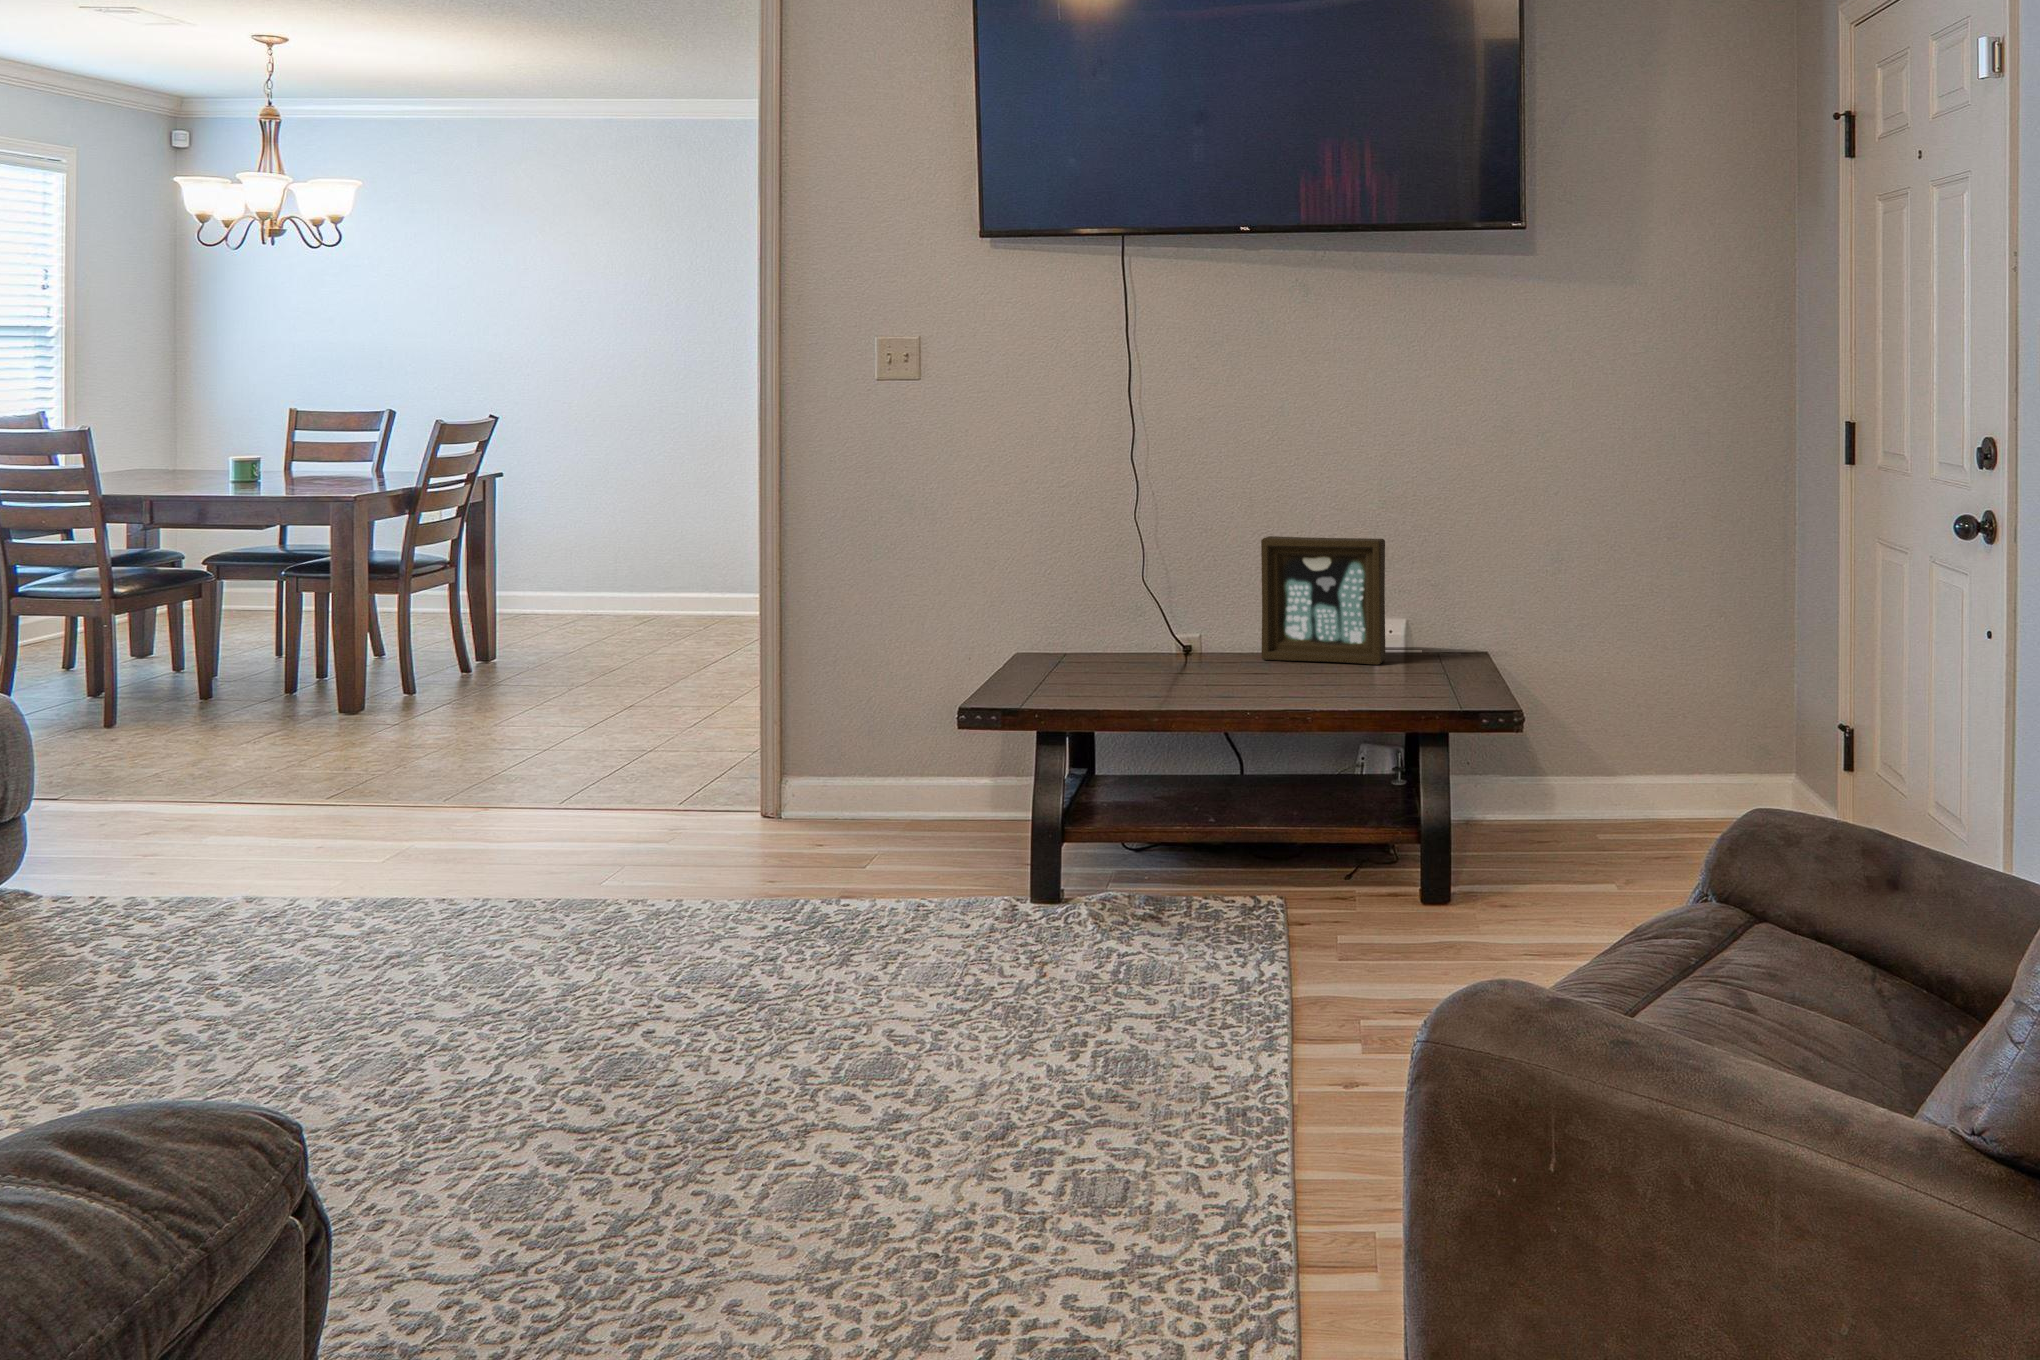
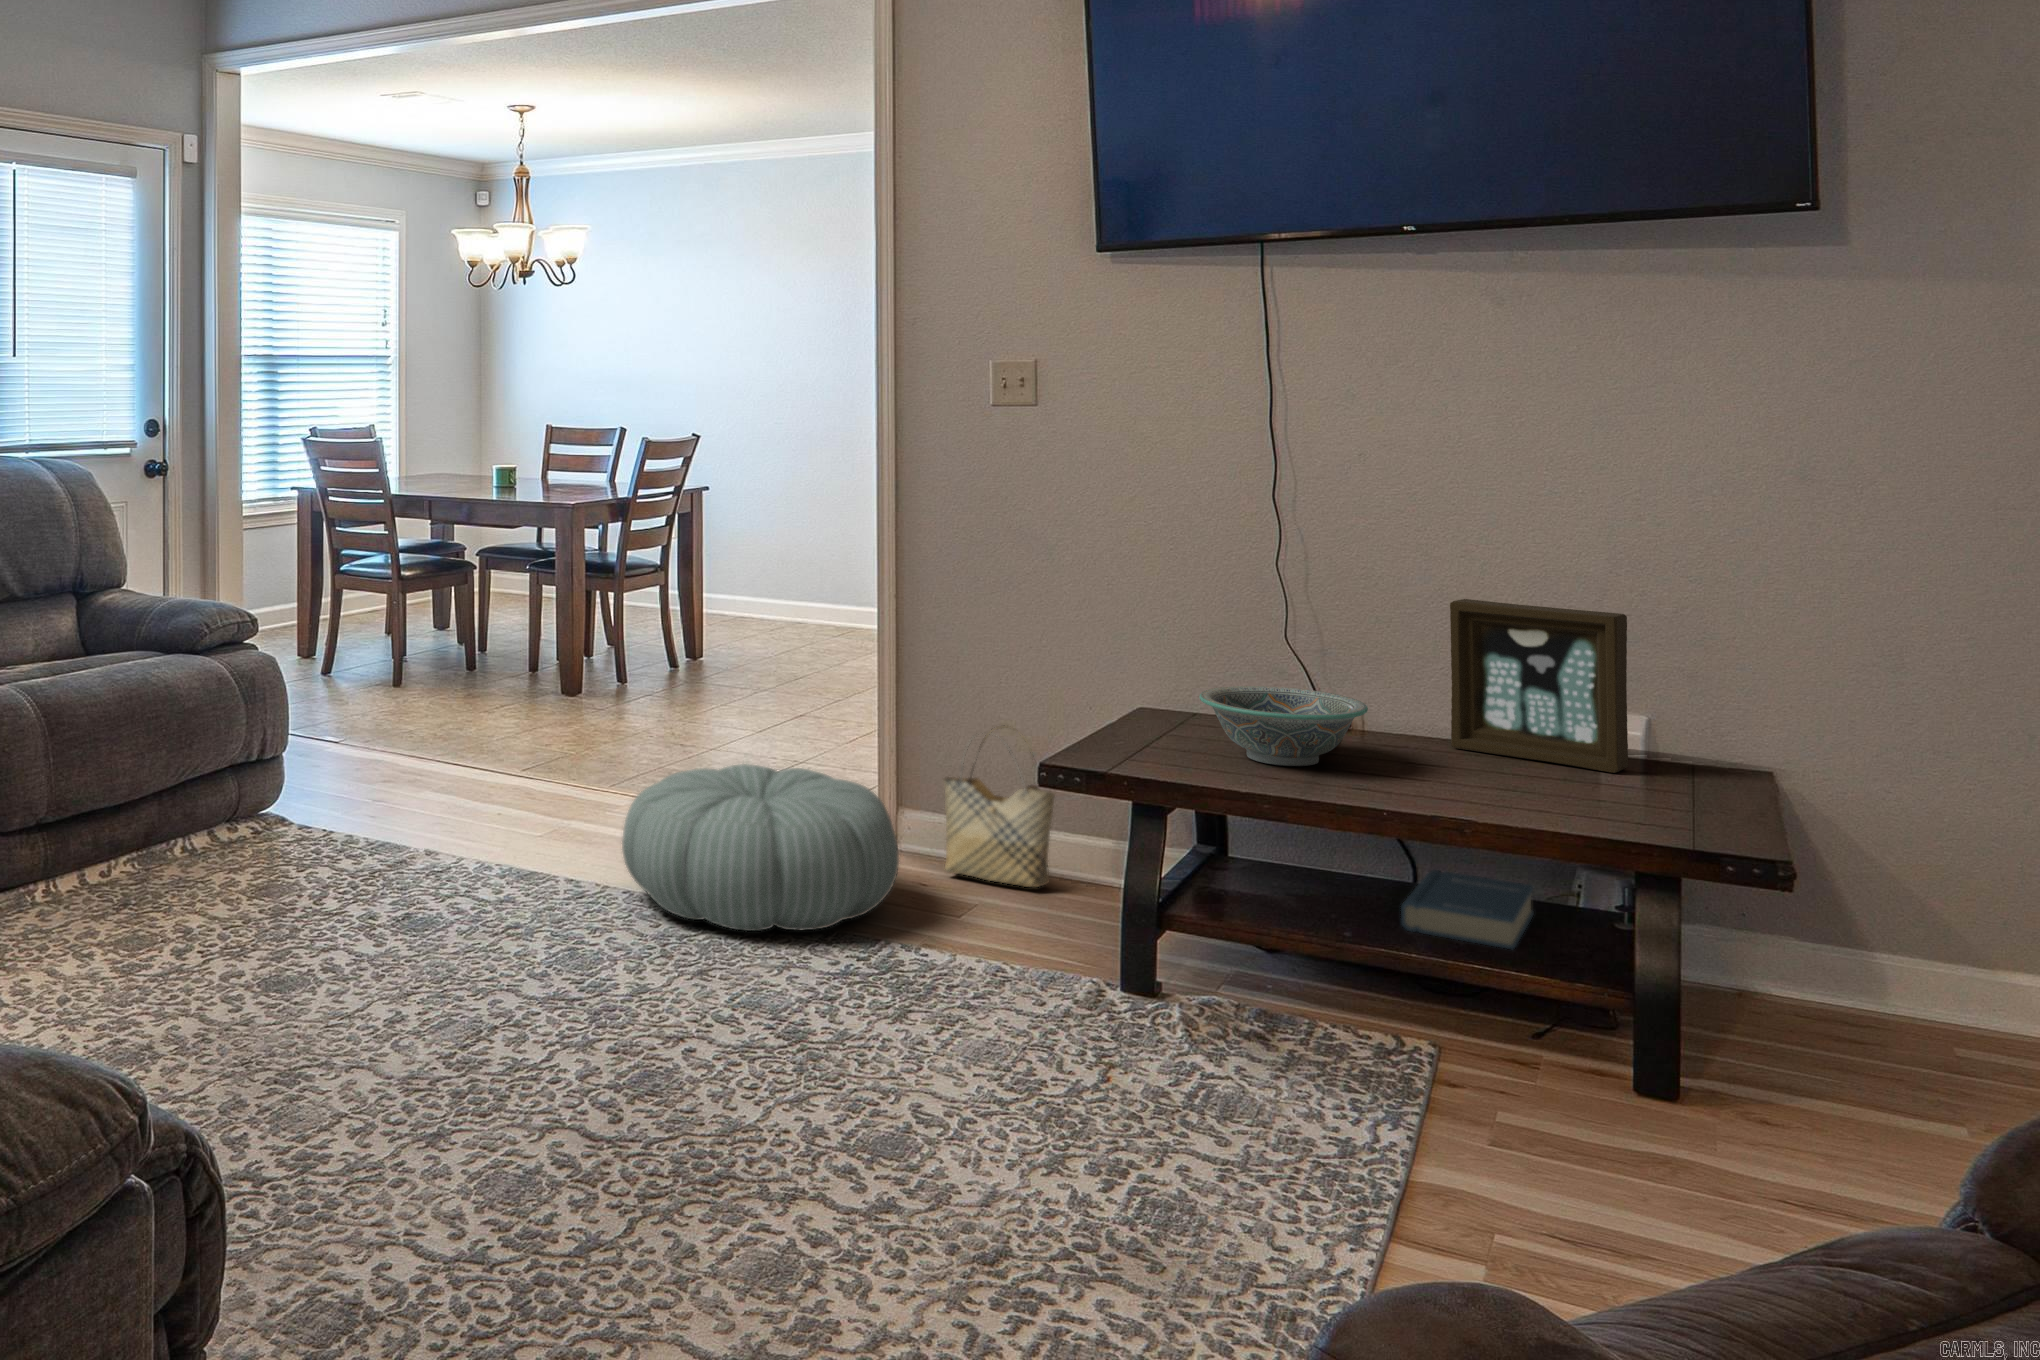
decorative bowl: none [1078,622,1211,686] -> present [1200,686,1368,766]
woven basket: none [825,686,934,835] -> present [943,725,1055,887]
pouf: none [506,749,802,917] -> present [622,764,899,931]
hardback book: none [1243,760,1327,812] -> present [1401,870,1533,950]

